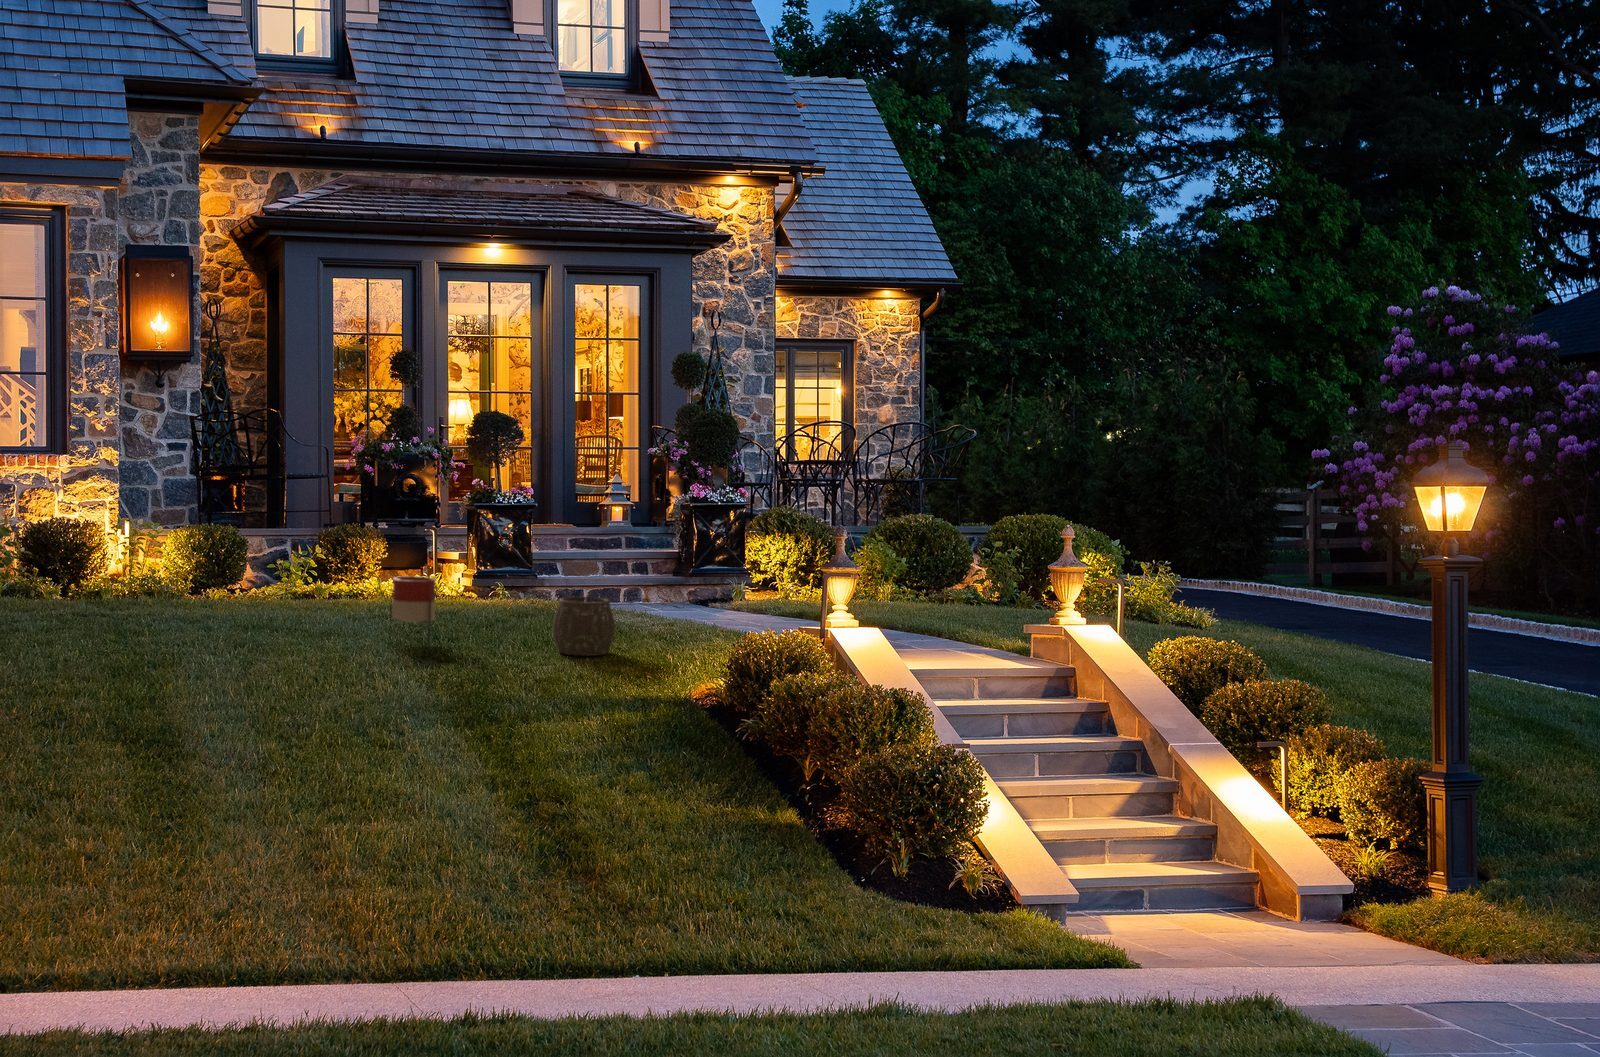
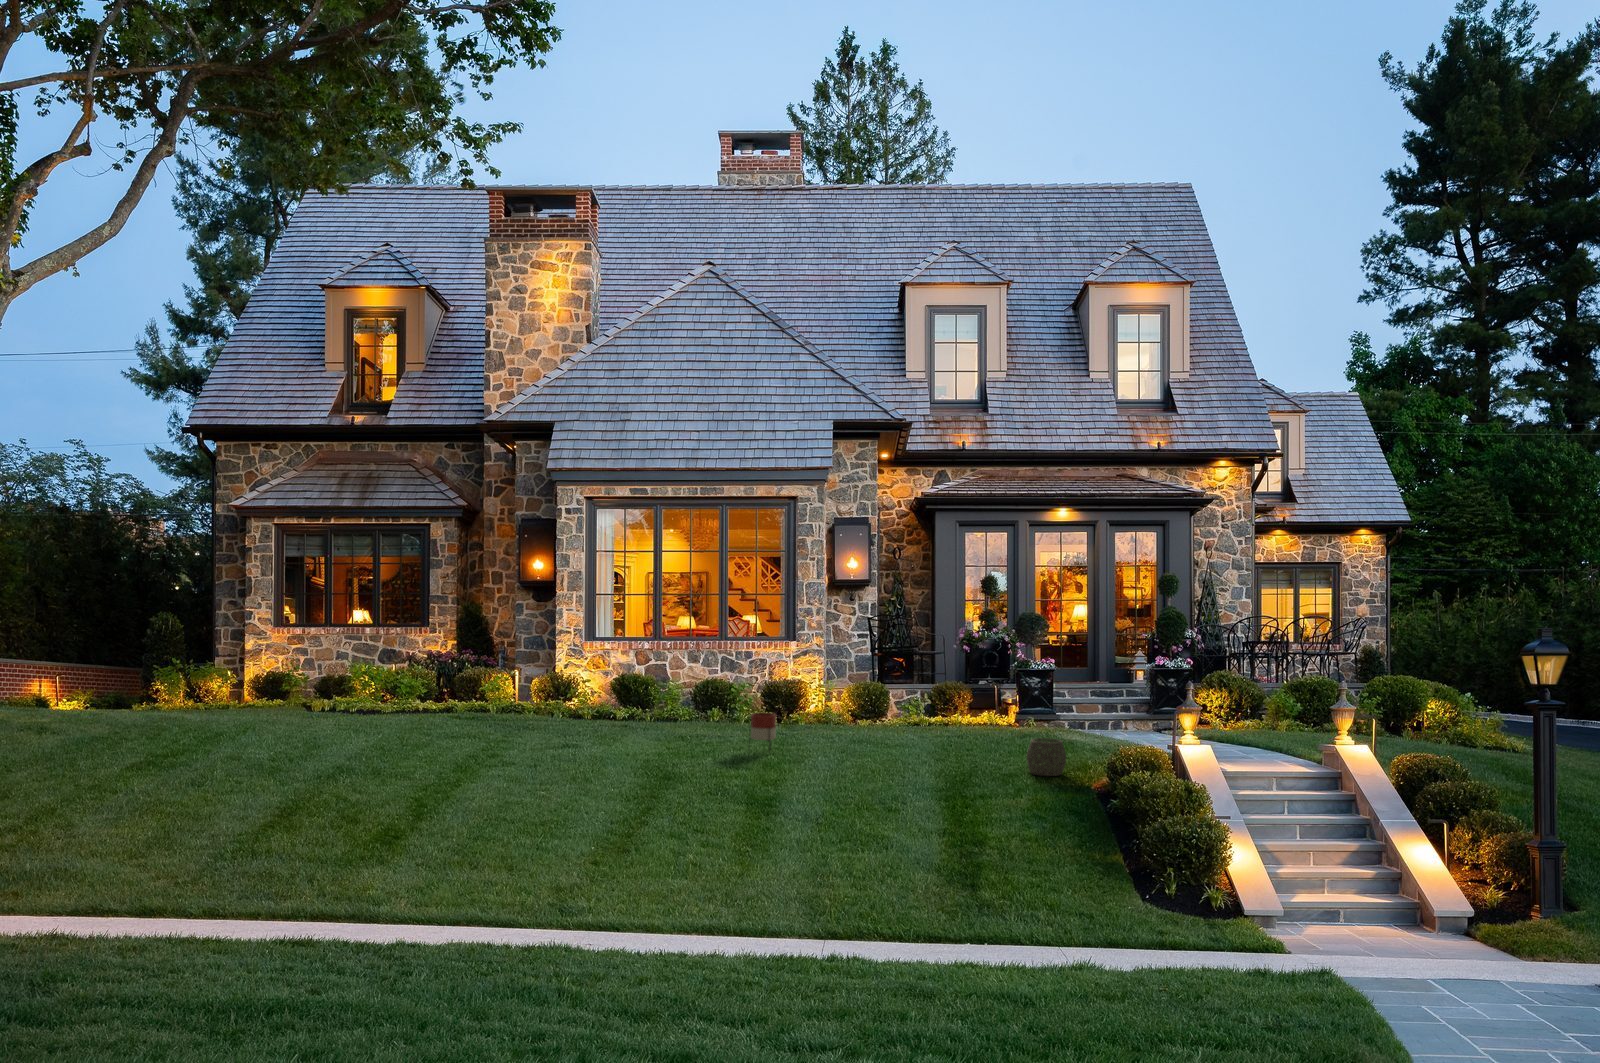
planter: present [389,576,436,643] -> present [749,713,776,749]

